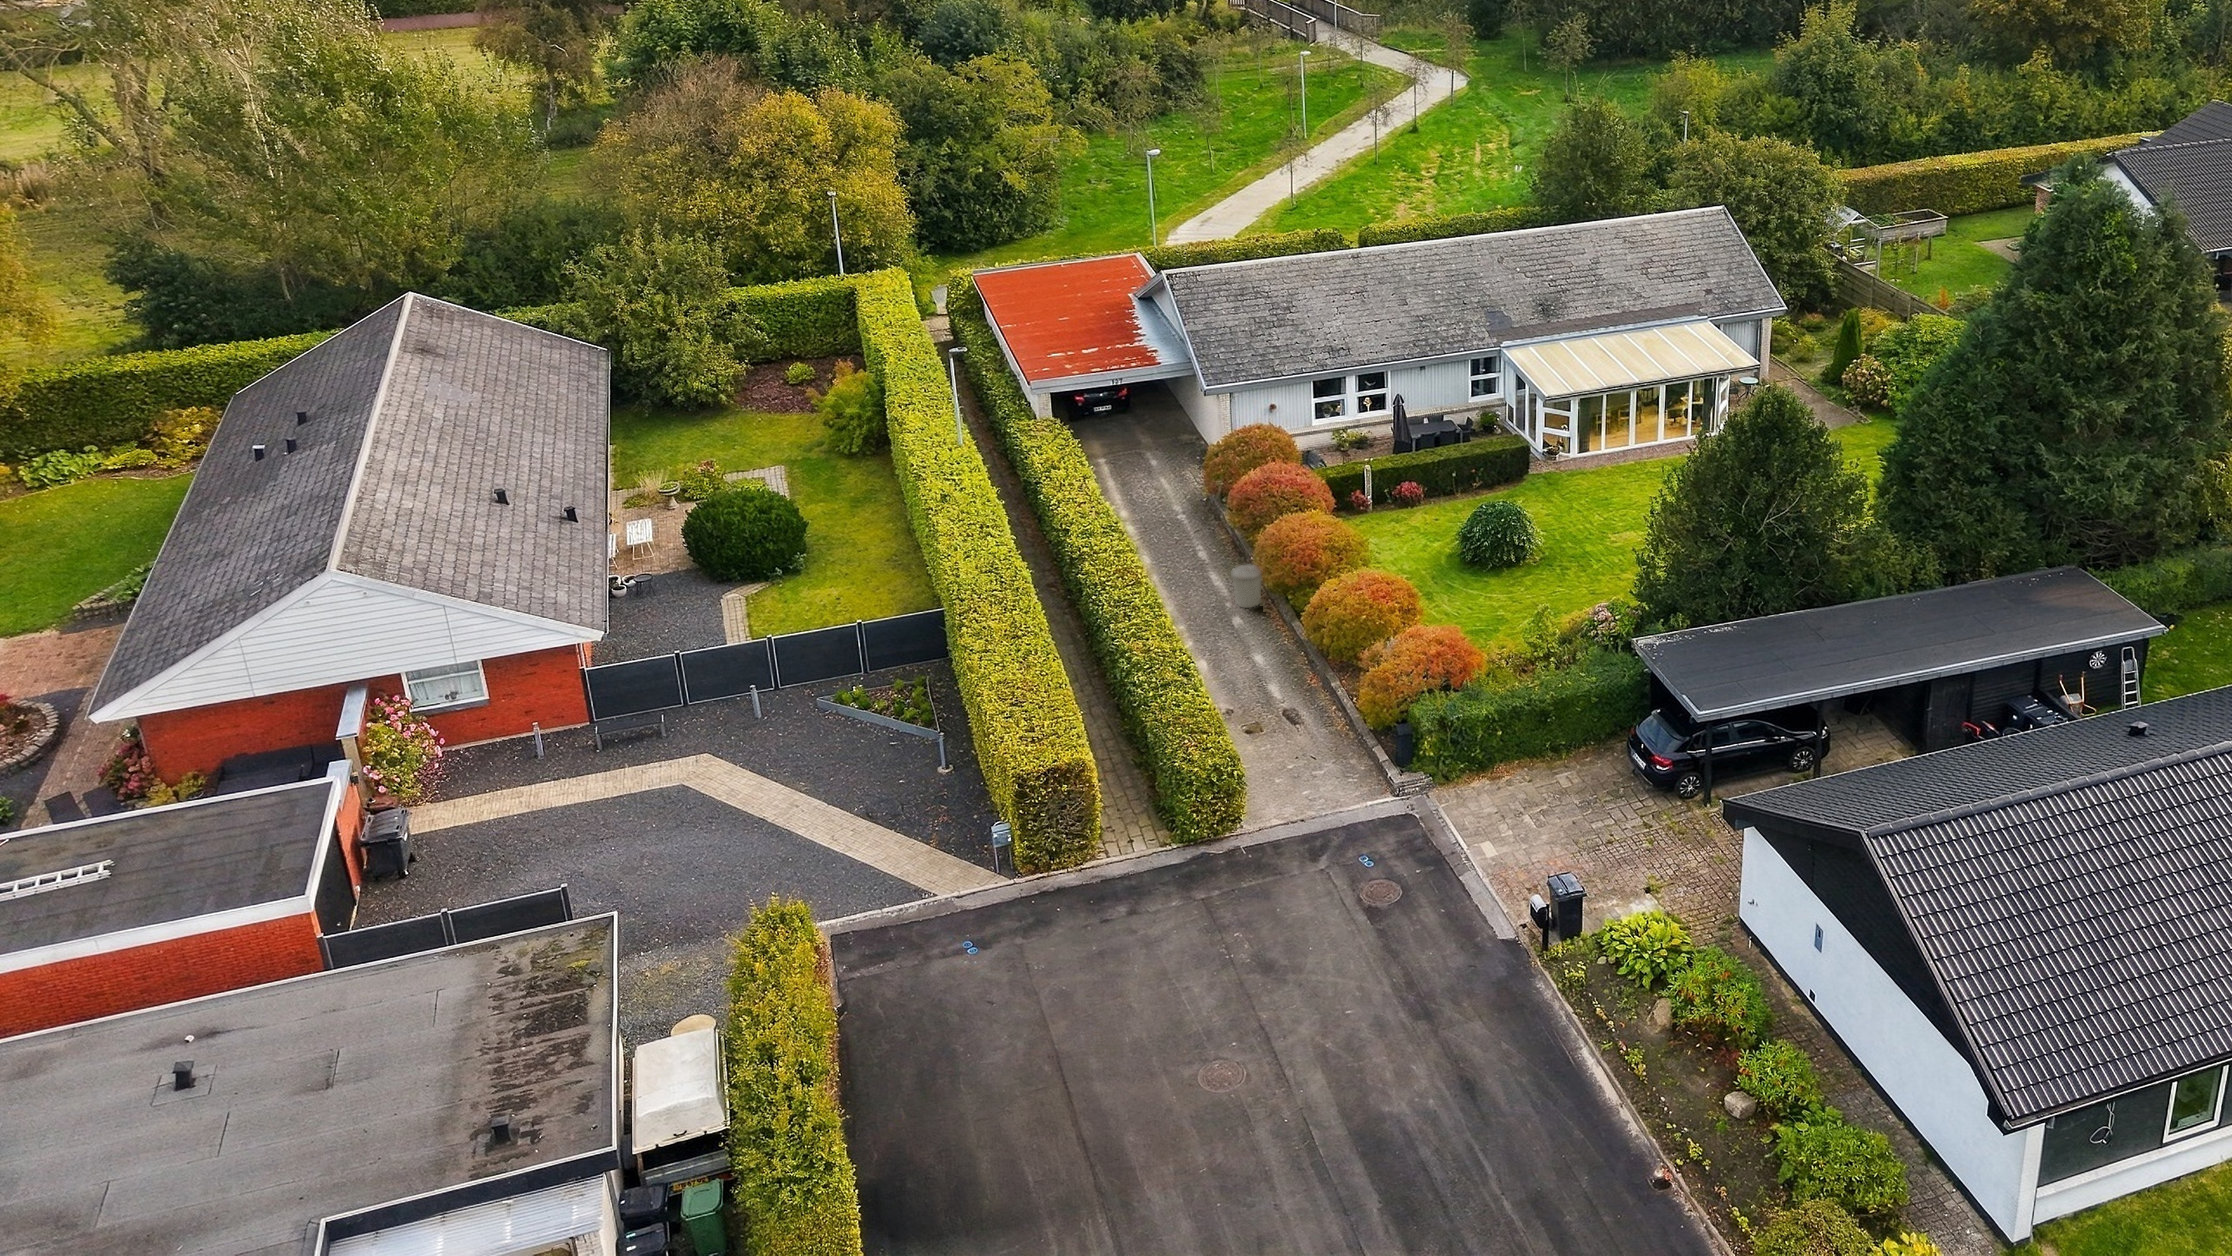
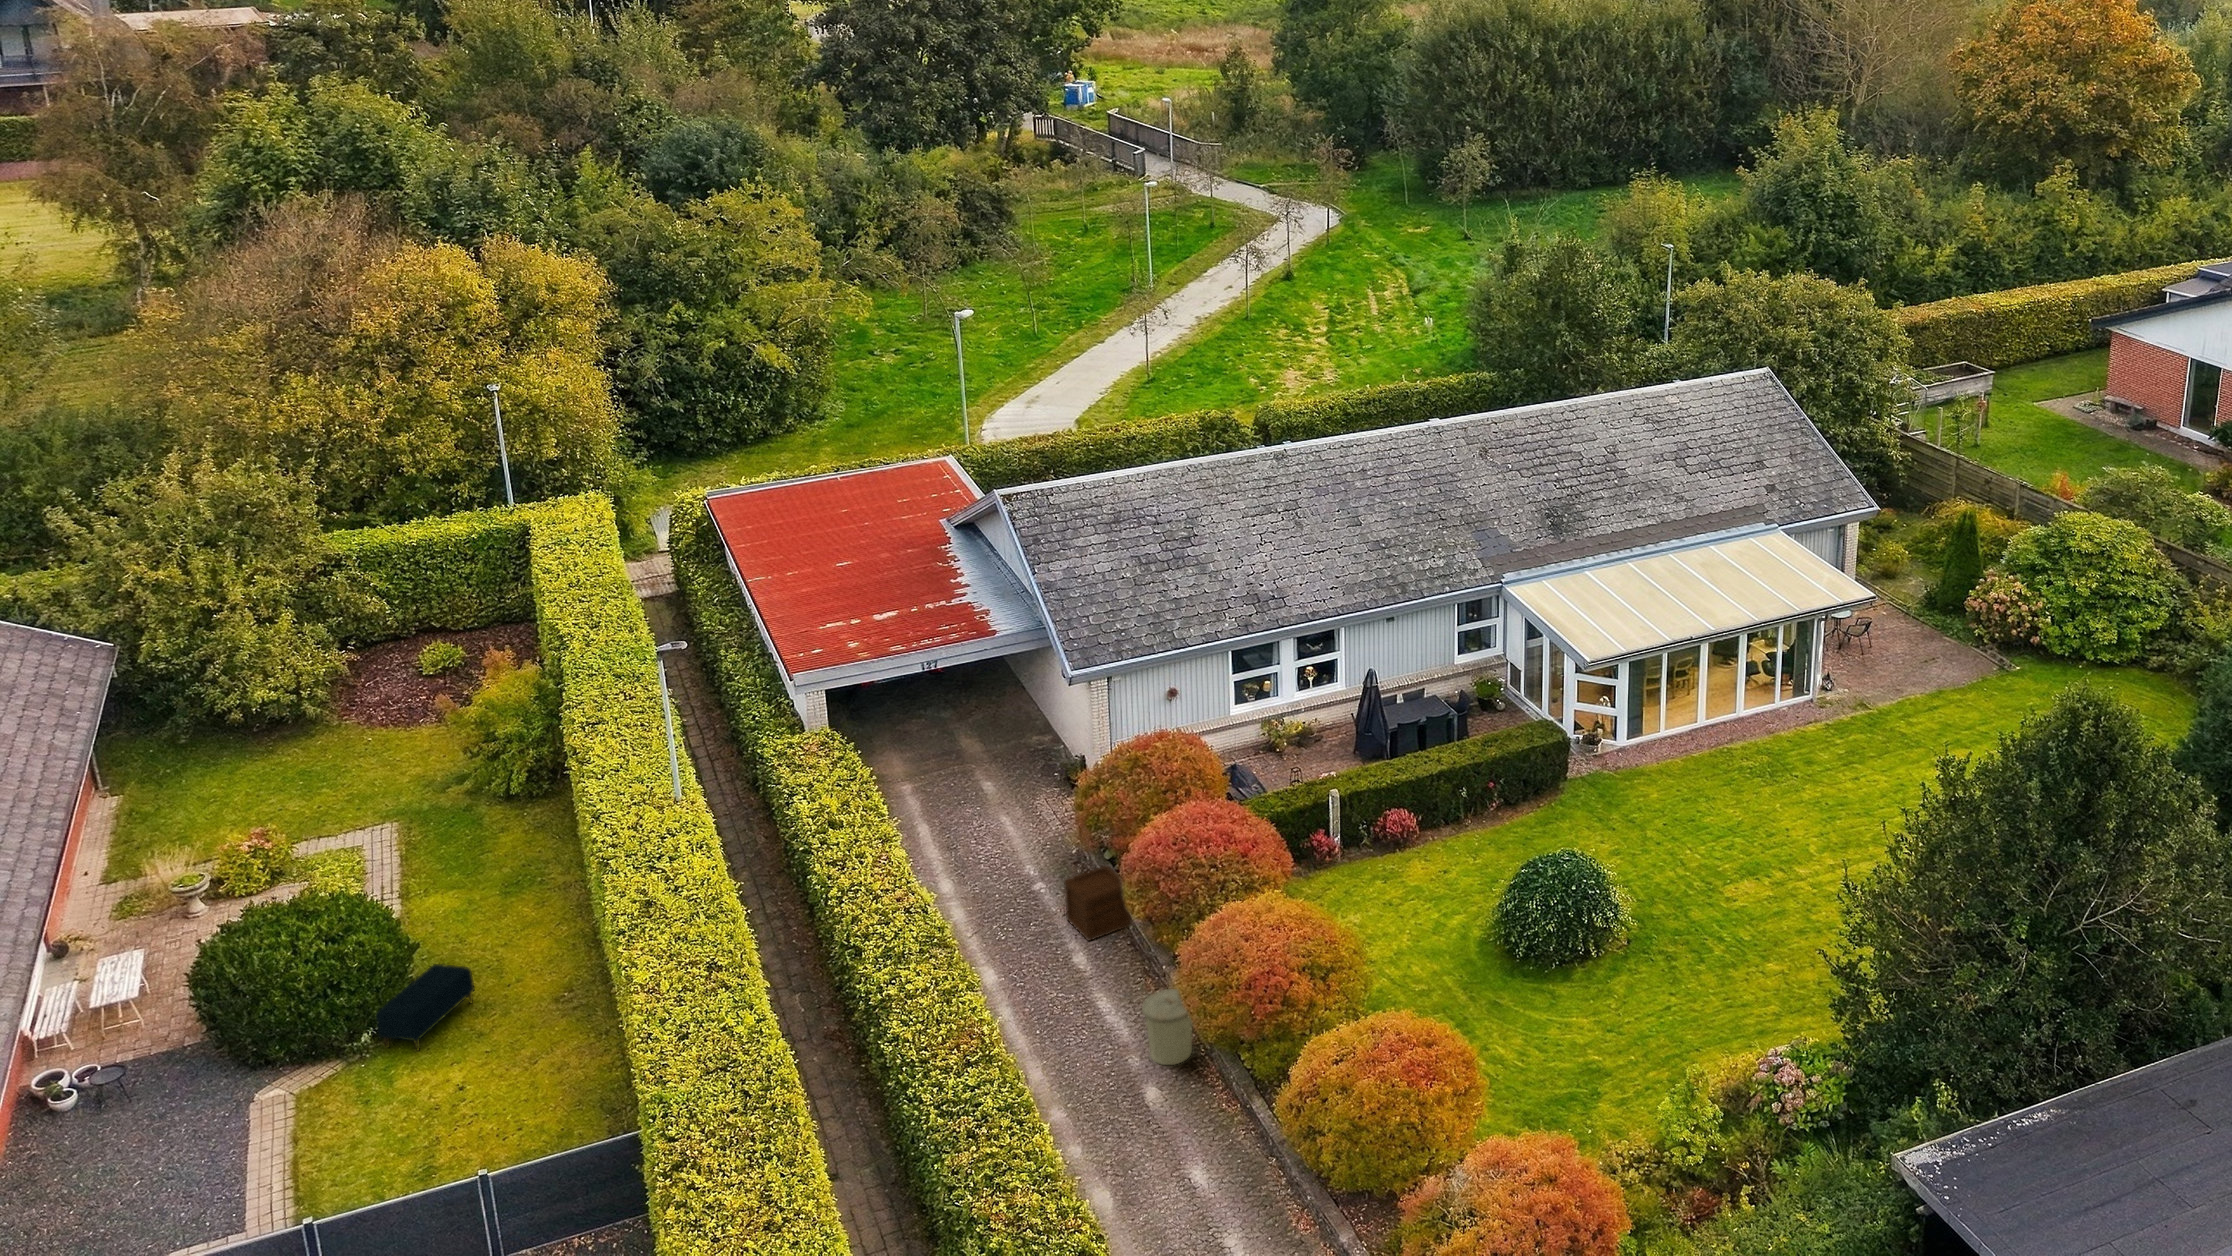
wooden crate: none [1192,502,1234,546] -> present [1064,865,1132,940]
bench: none [788,535,841,580] -> present [376,964,474,1050]

